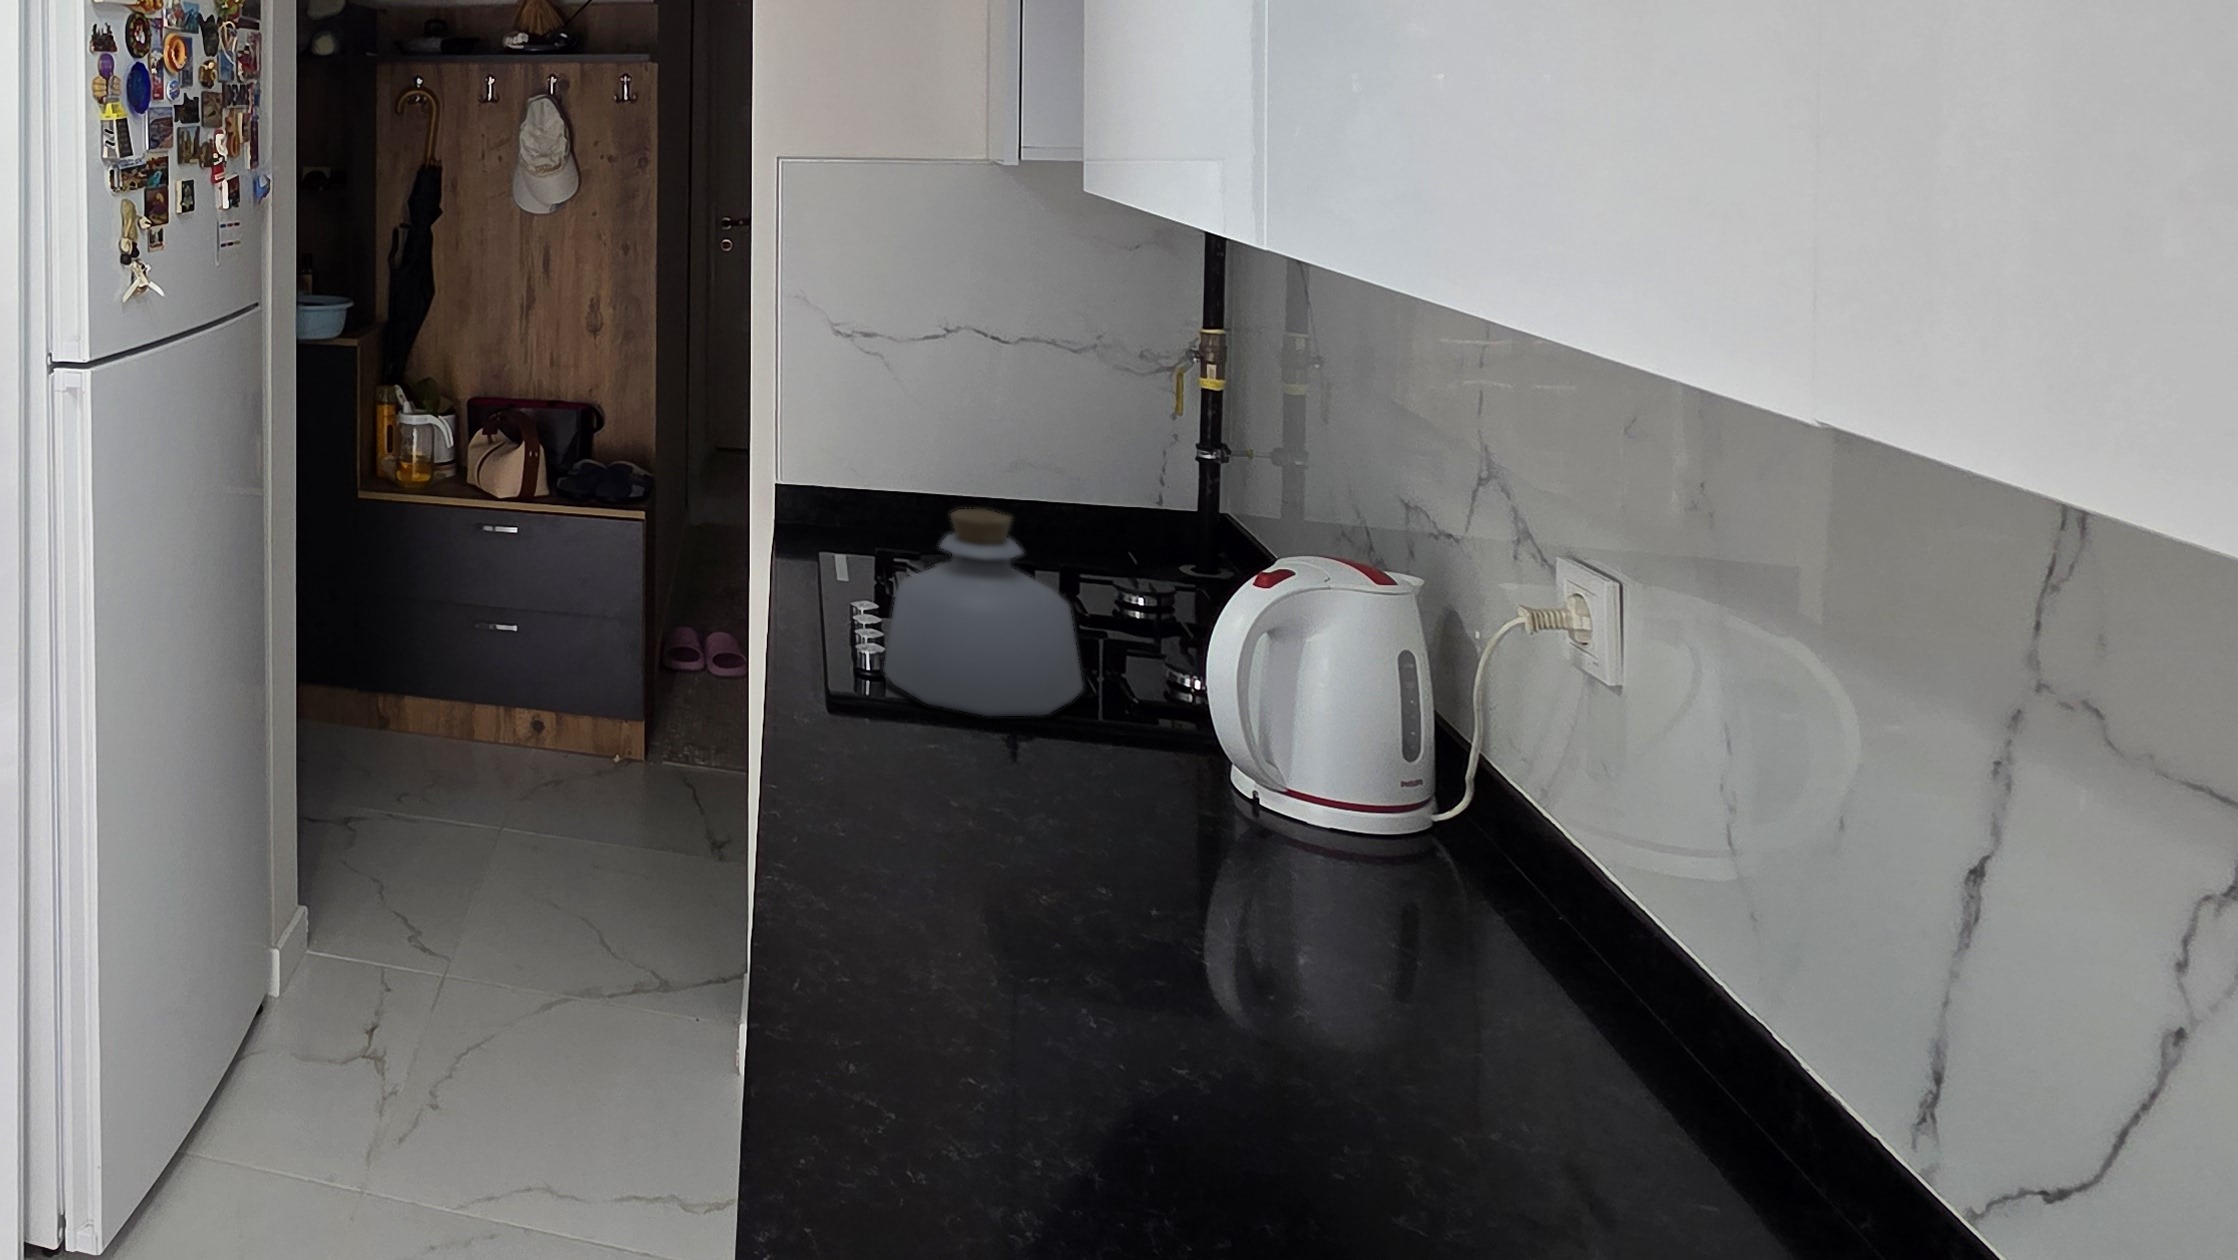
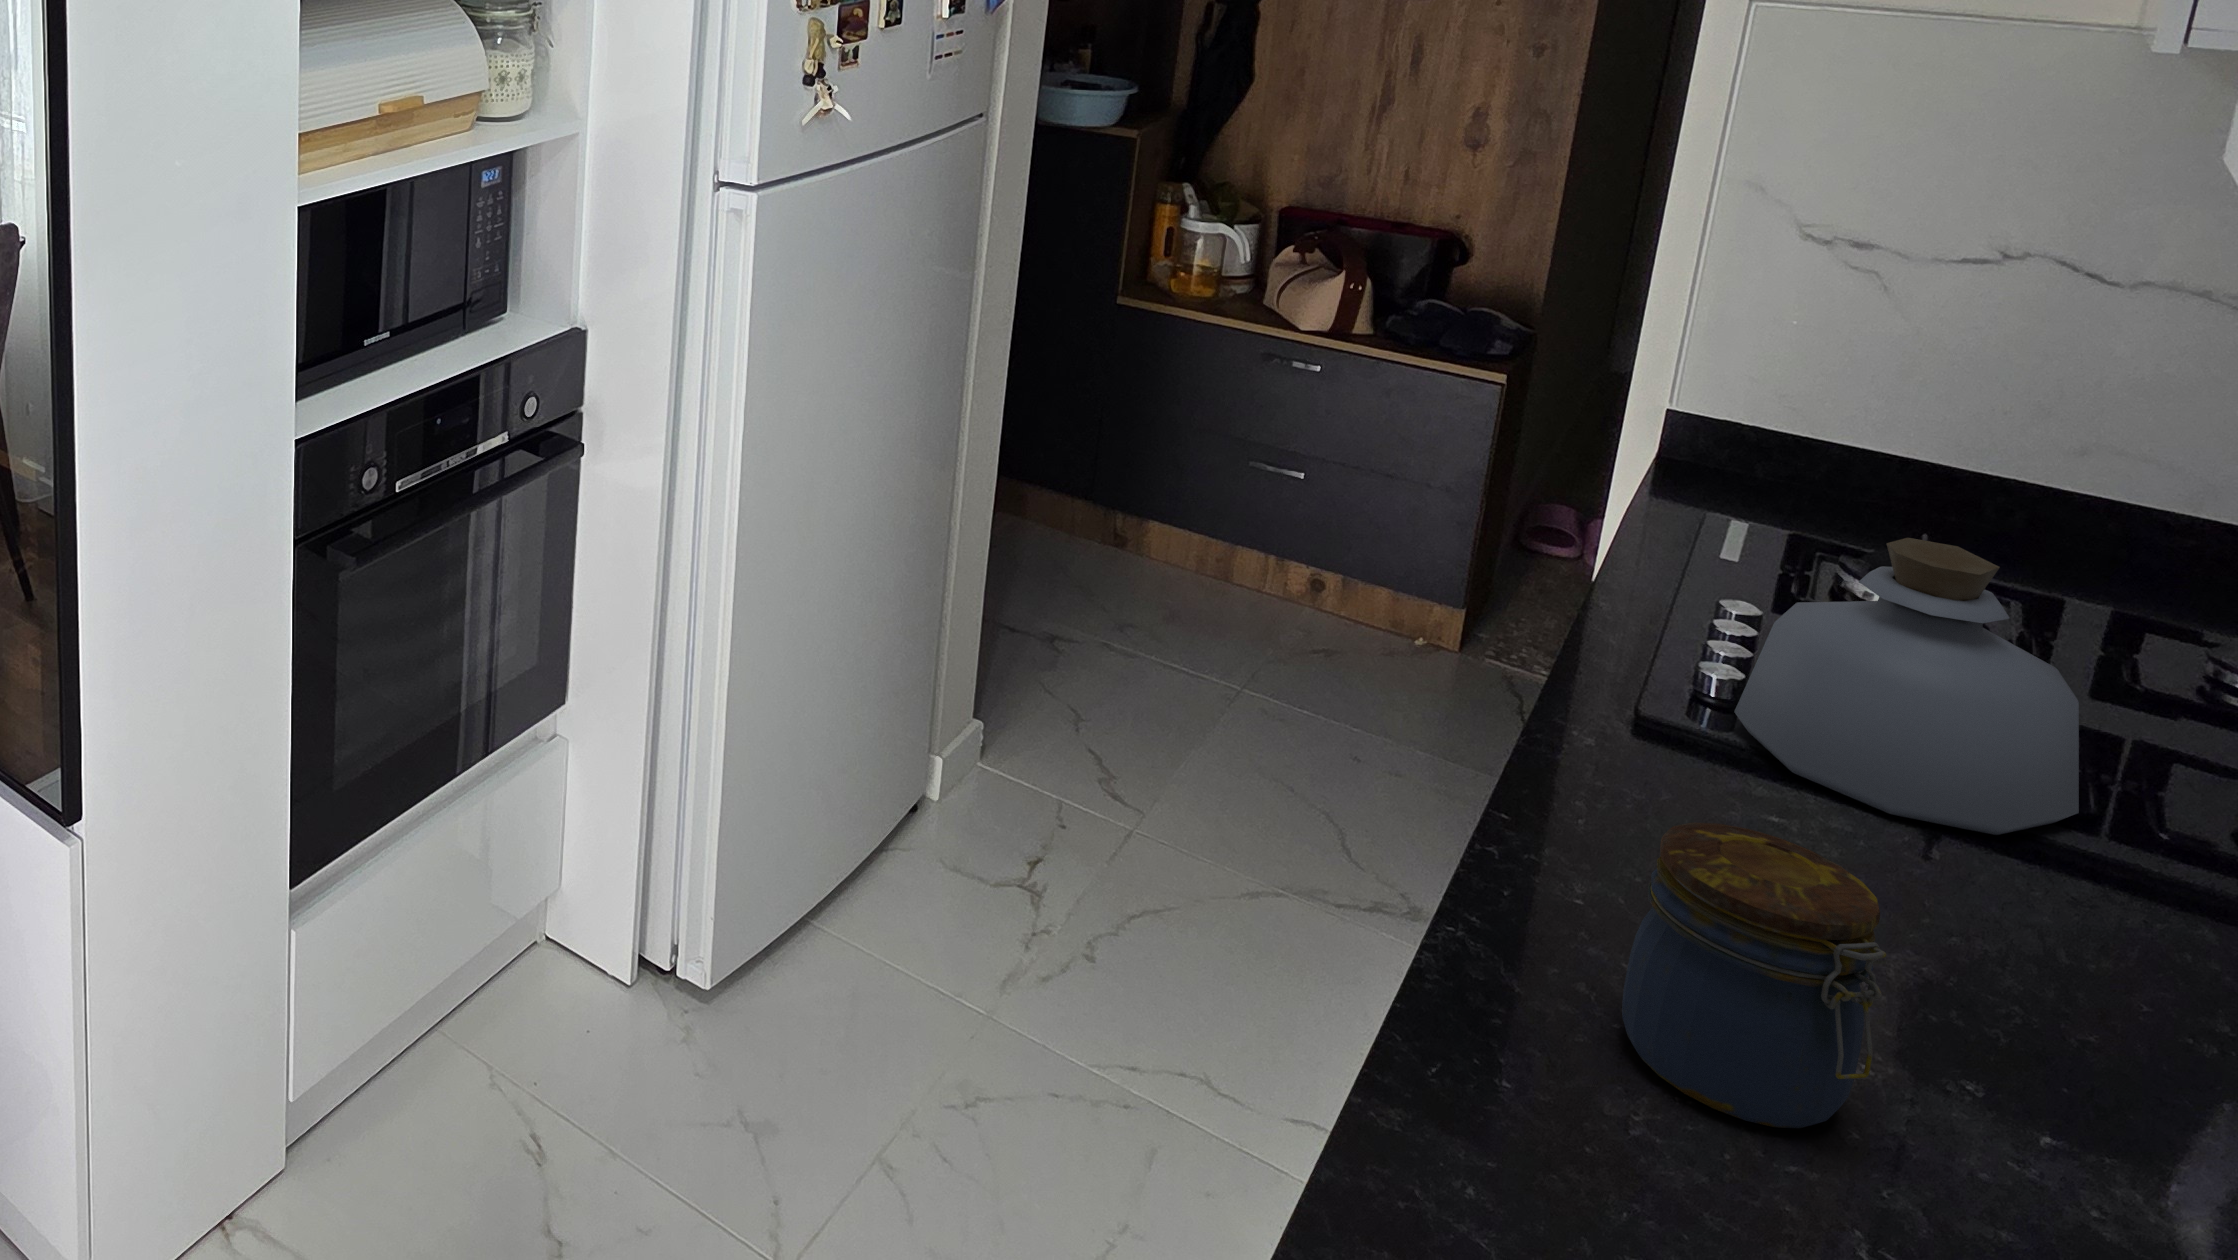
jar: none [883,700,1038,922] -> present [1622,823,1886,1128]

